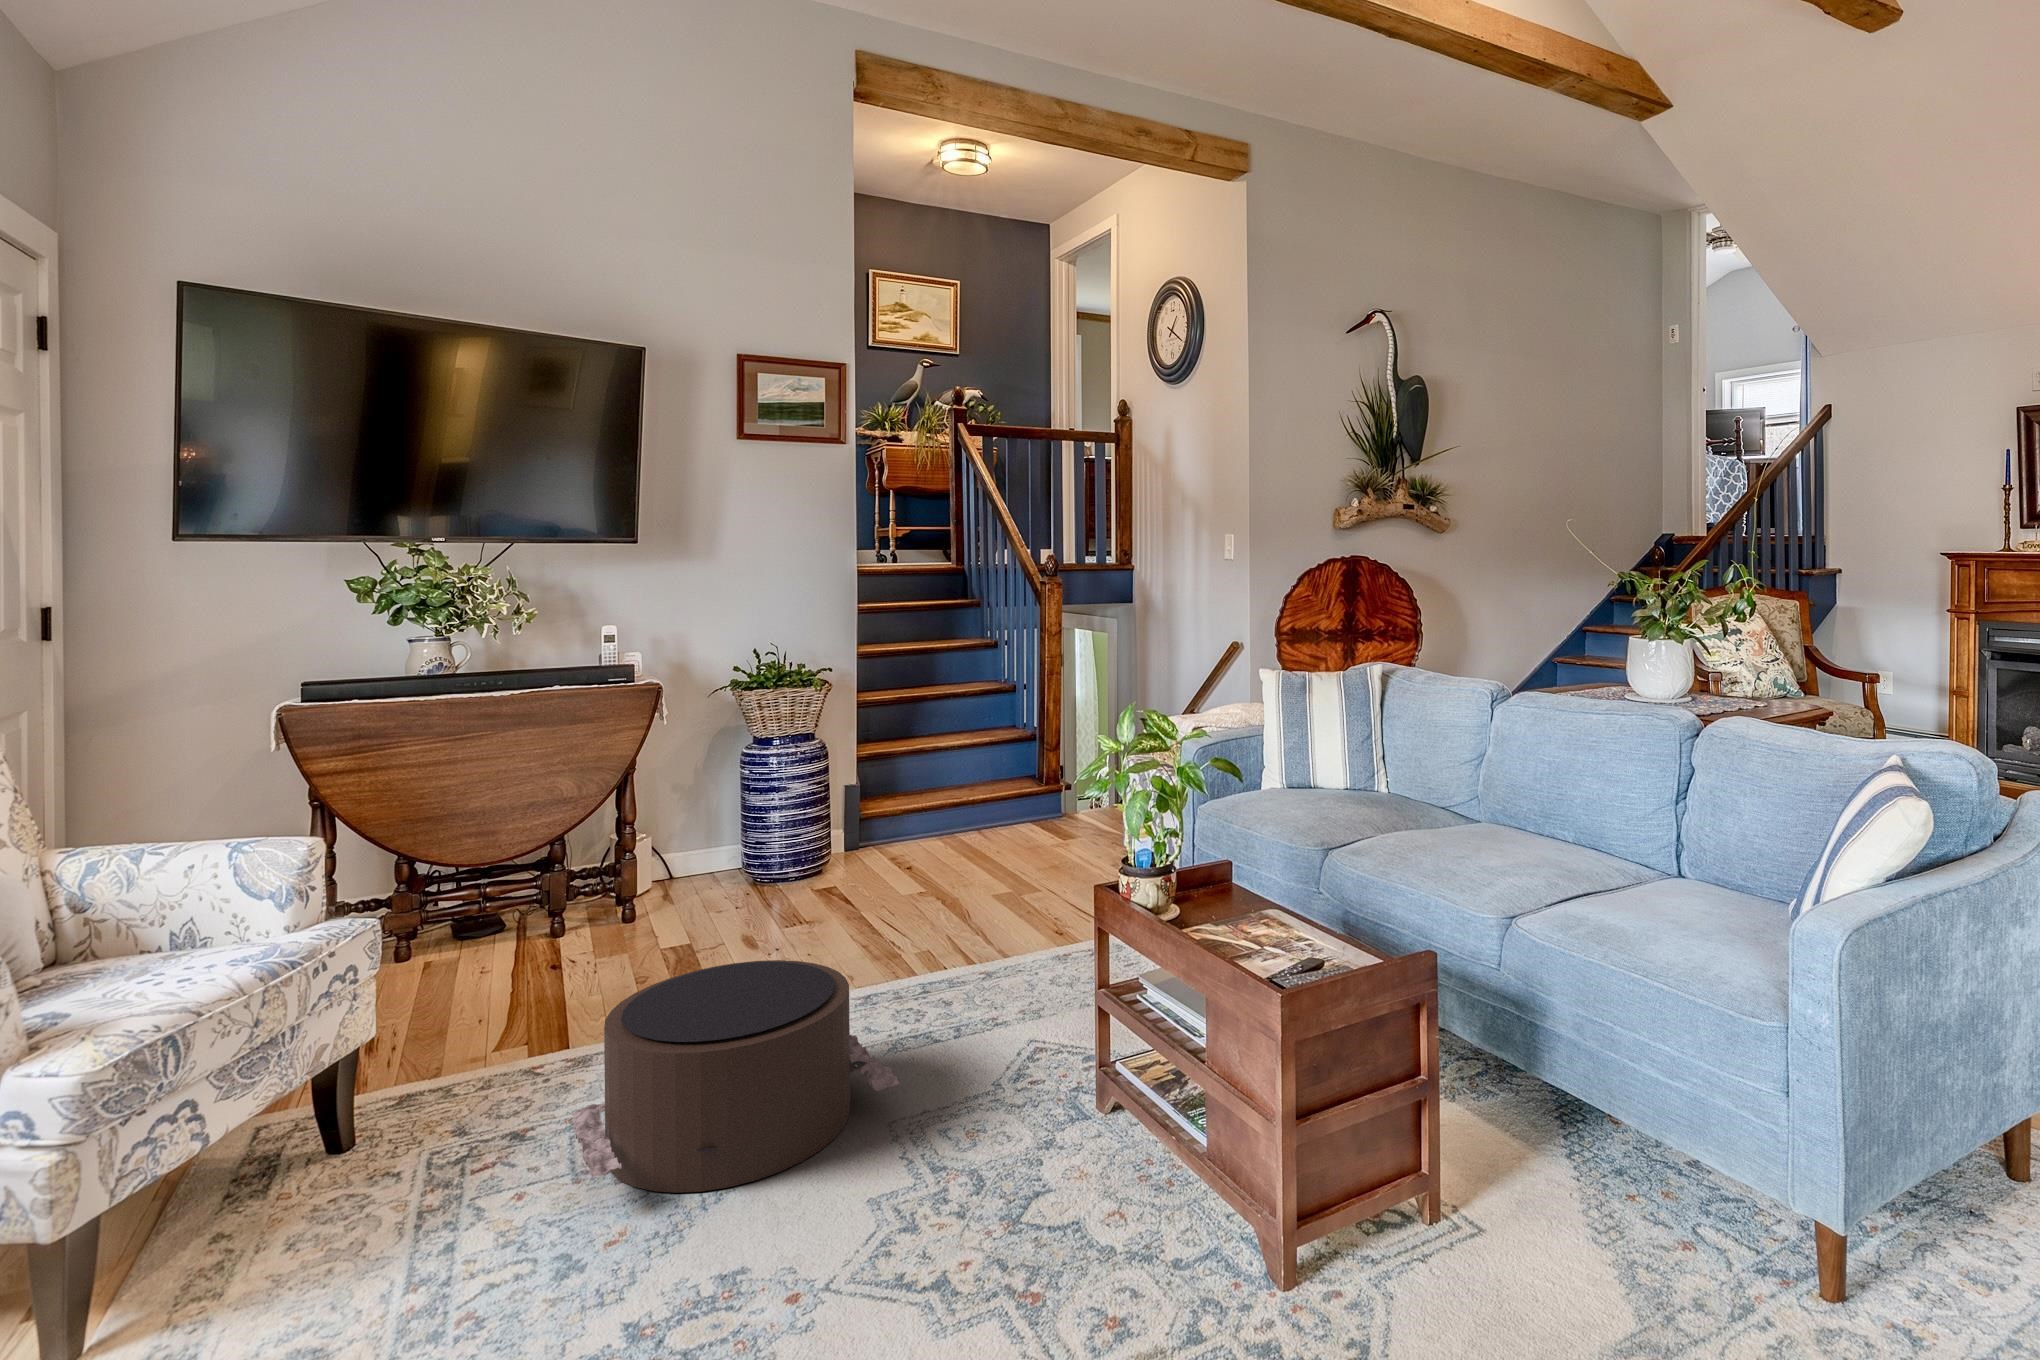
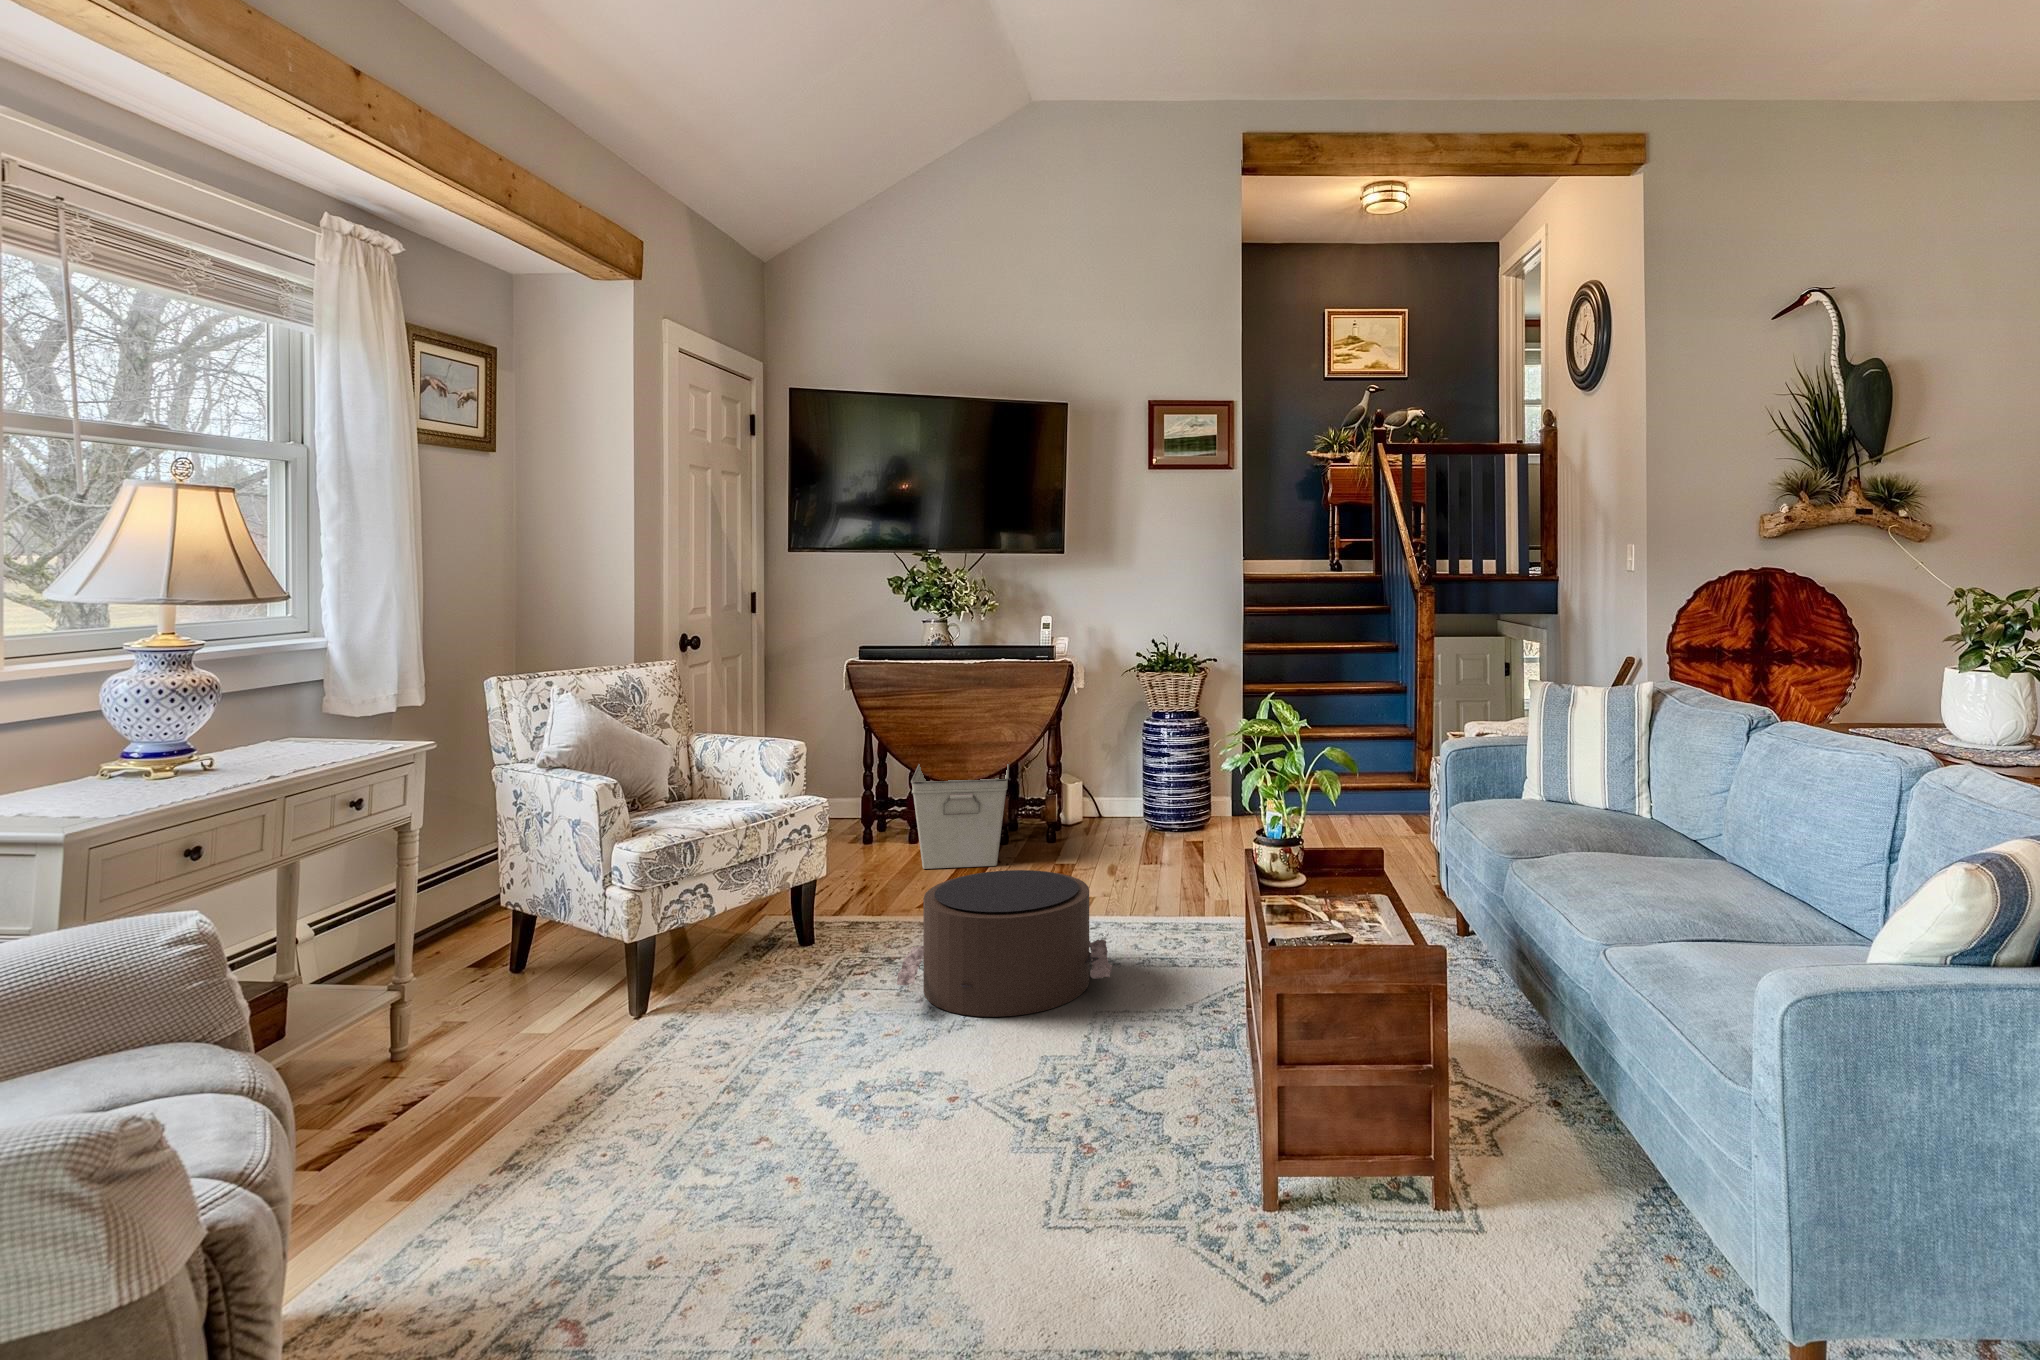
storage bin: none [426,808,599,985] -> present [911,764,1009,869]

